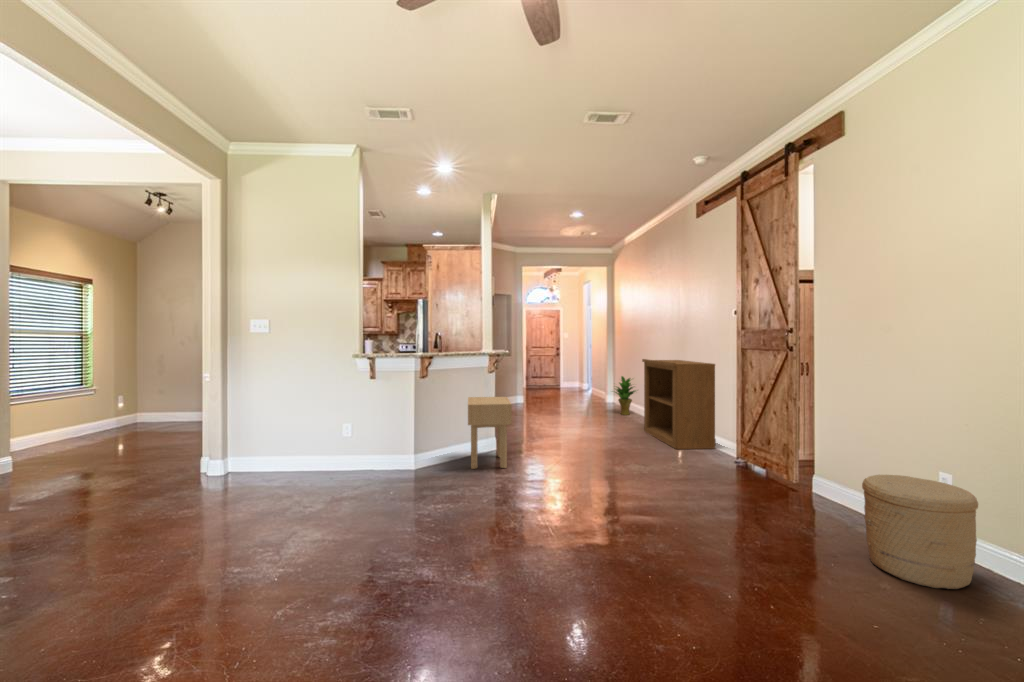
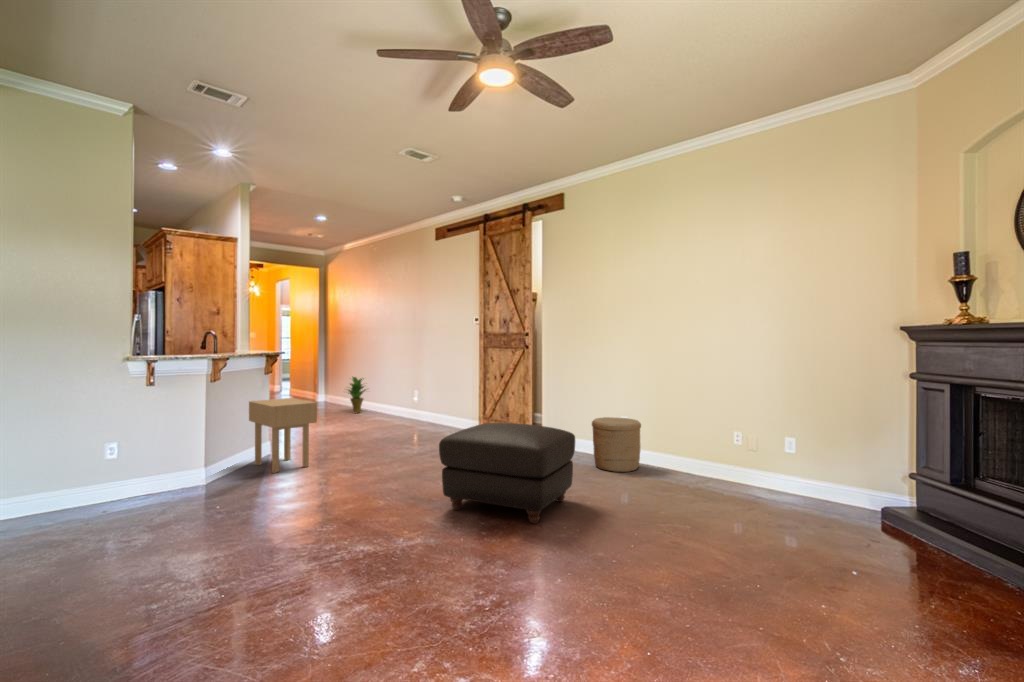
bookshelf: present [642,359,716,449] -> none [390,359,460,432]
ottoman: none [548,458,758,634] -> present [439,423,575,524]

